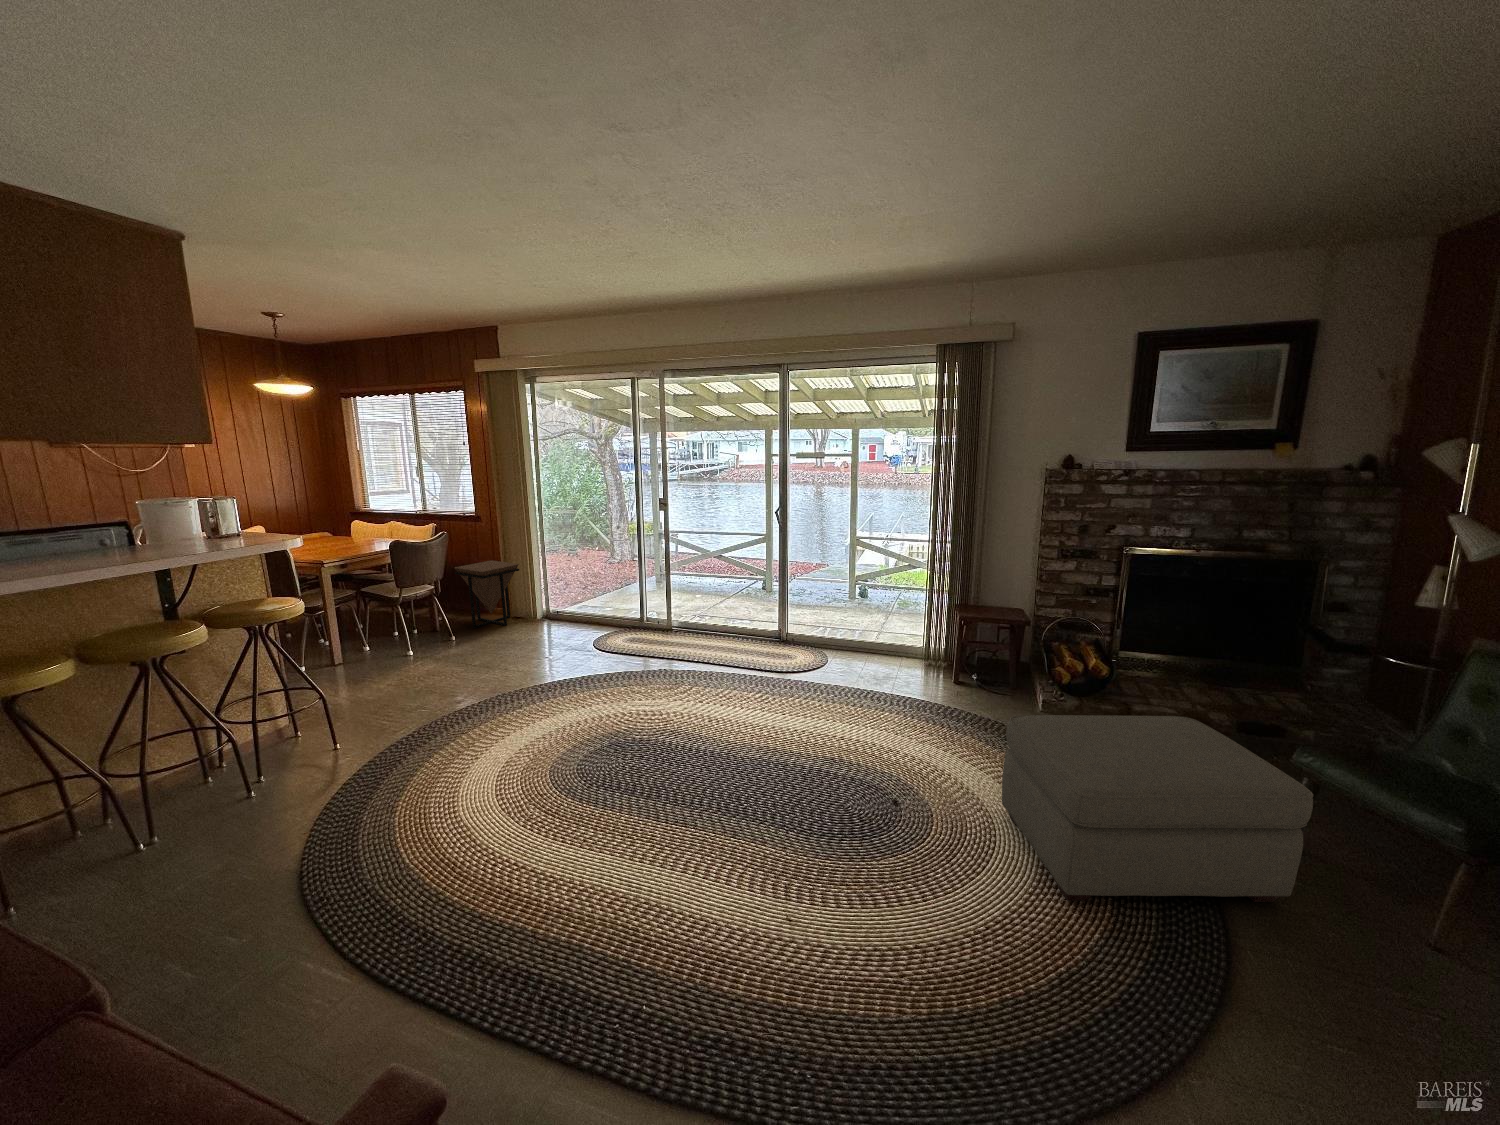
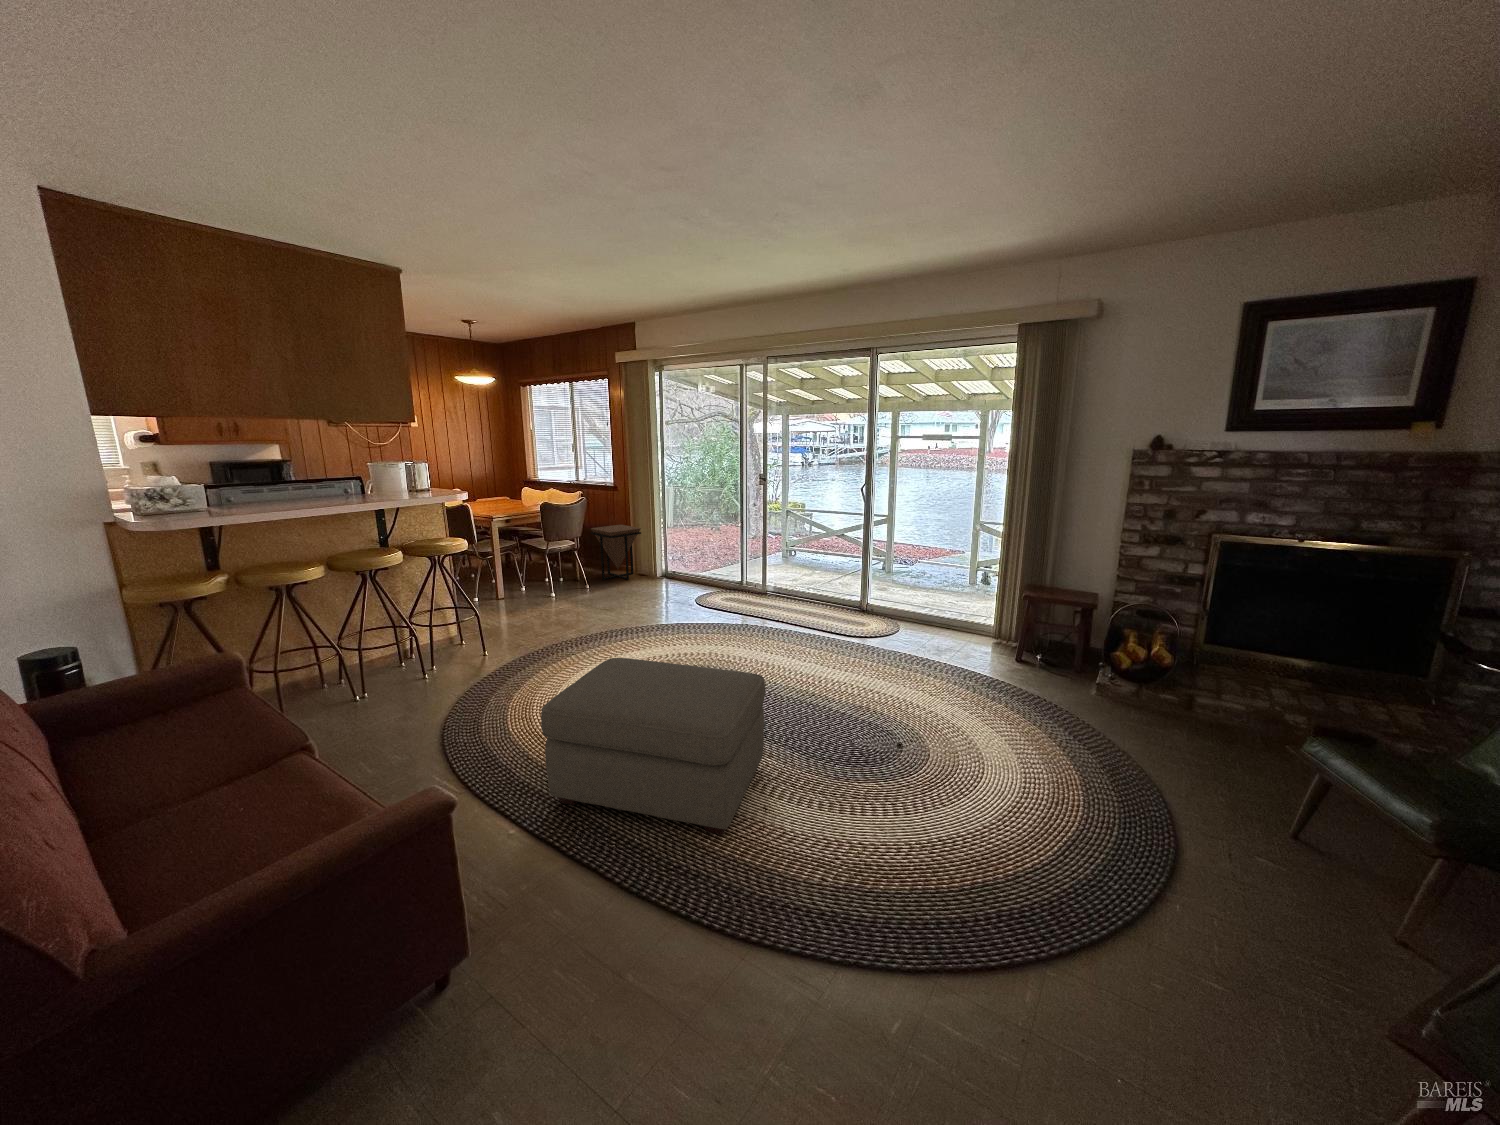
ottoman: present [1002,715,1313,902] -> present [541,658,765,835]

